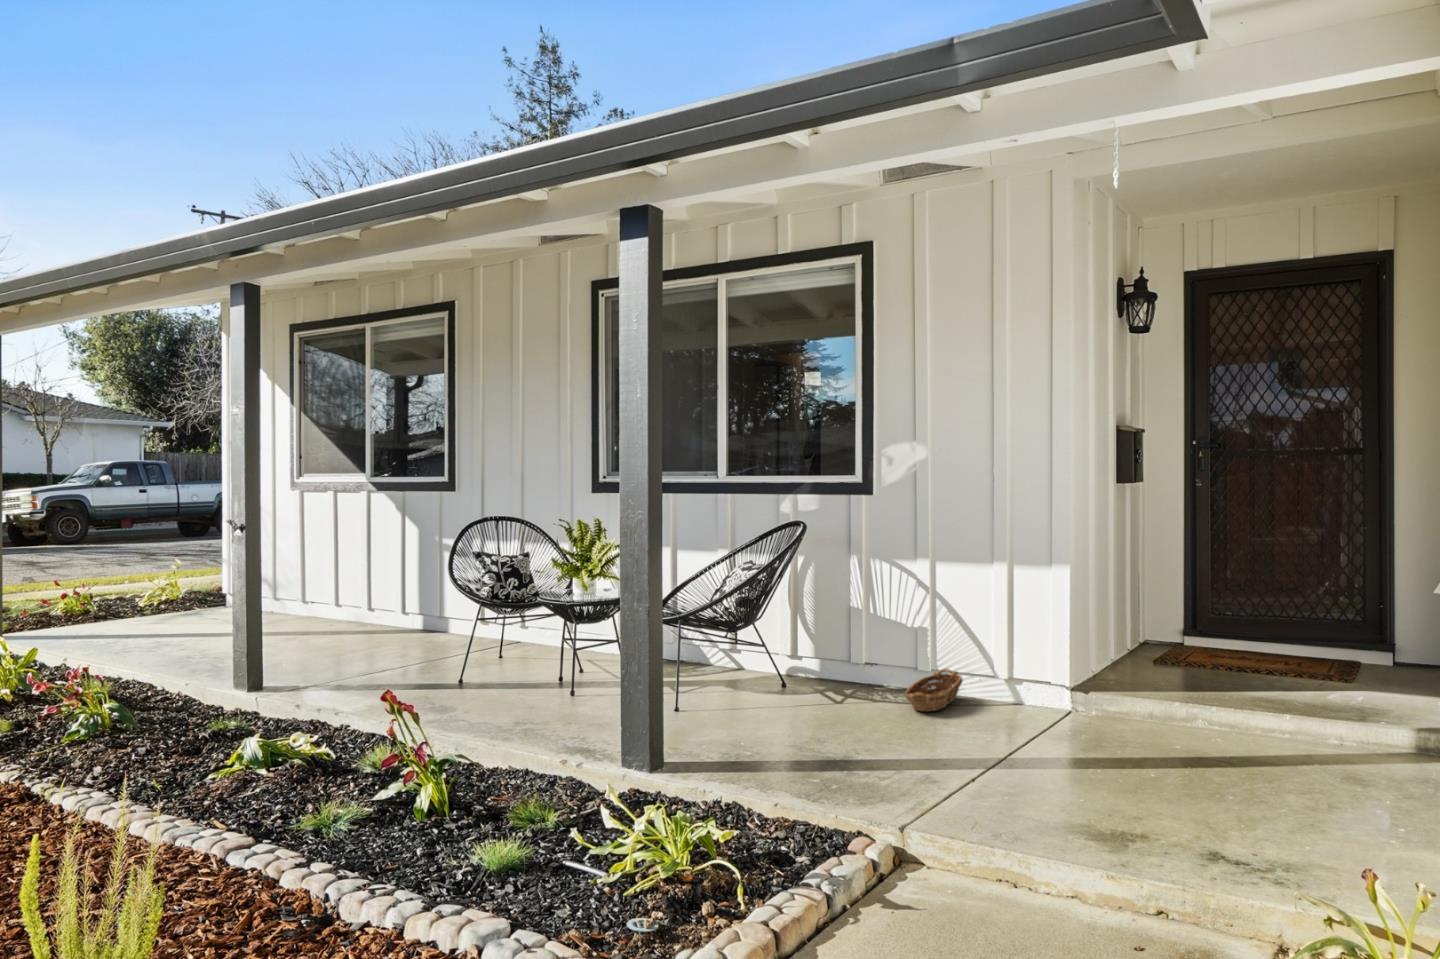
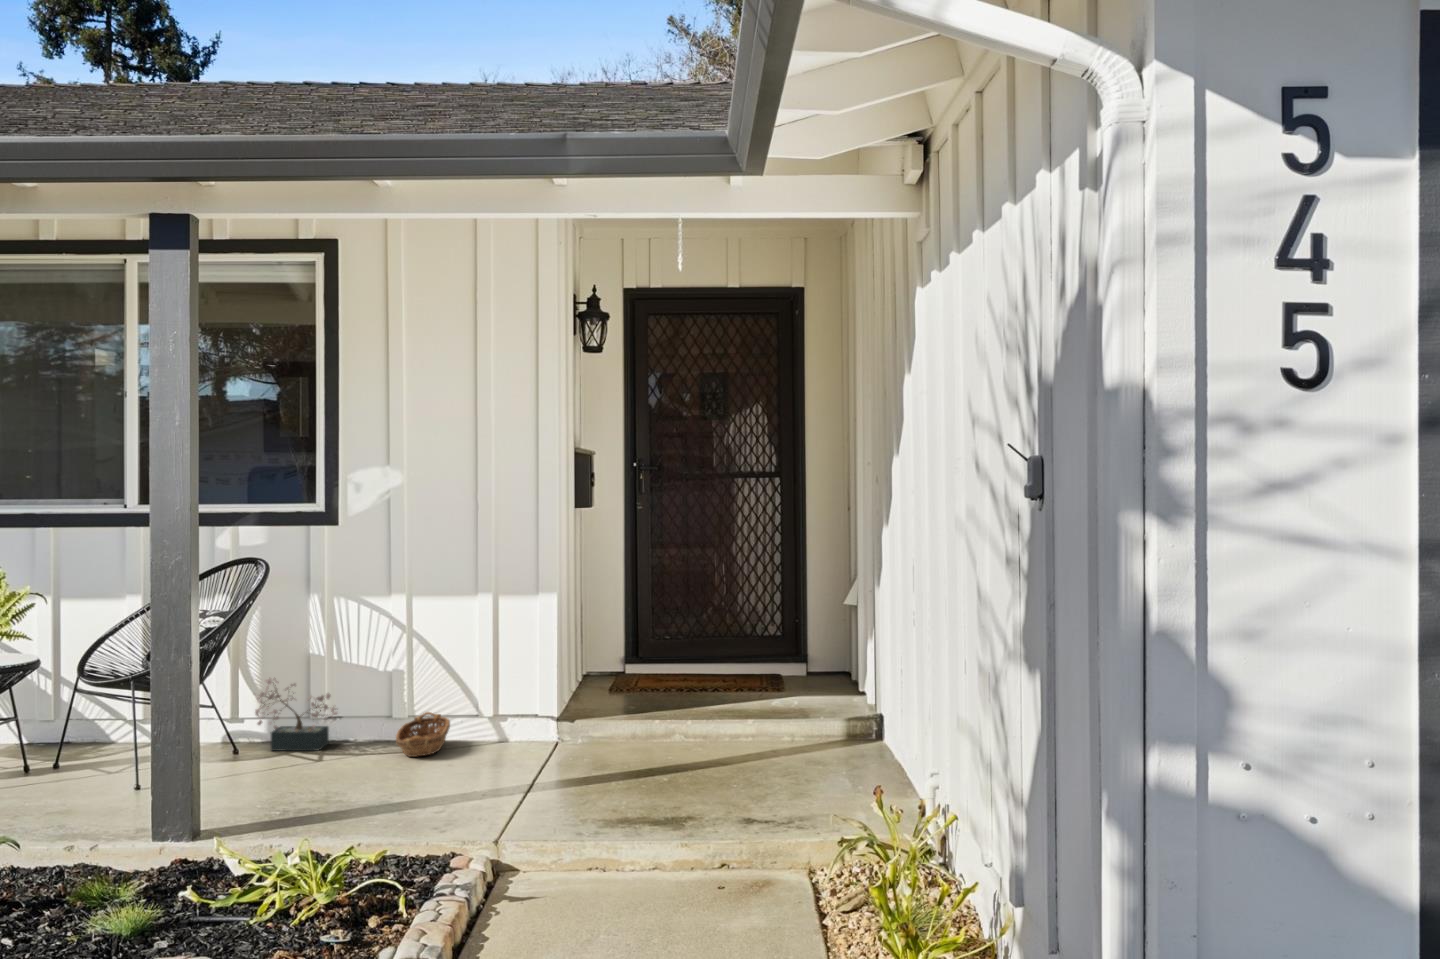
decorative plant: none [798,625,872,693] -> present [255,678,337,751]

